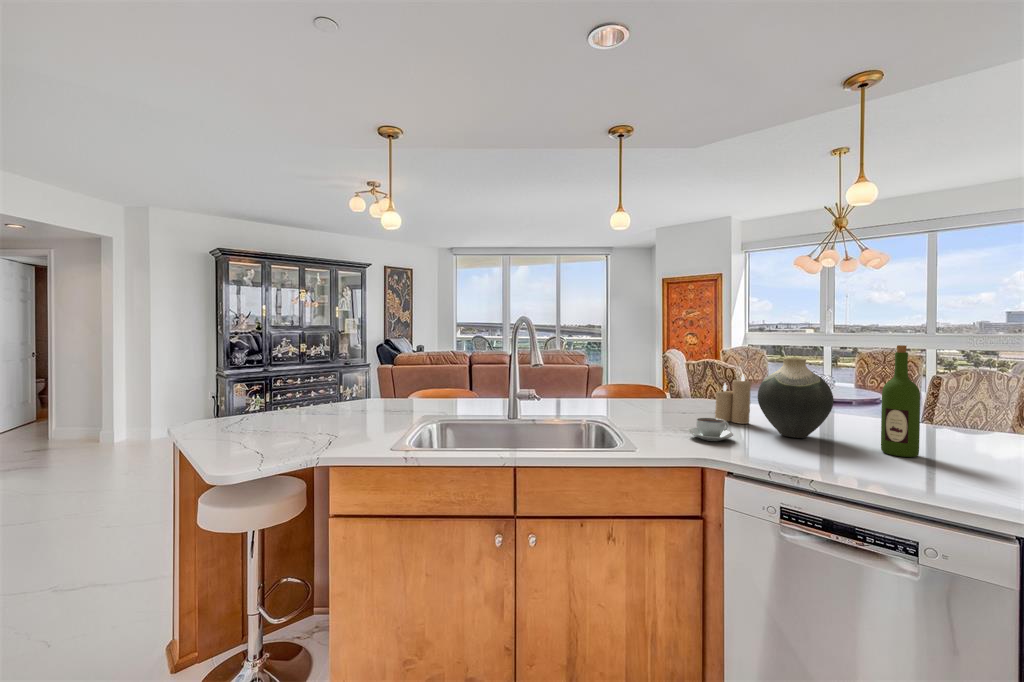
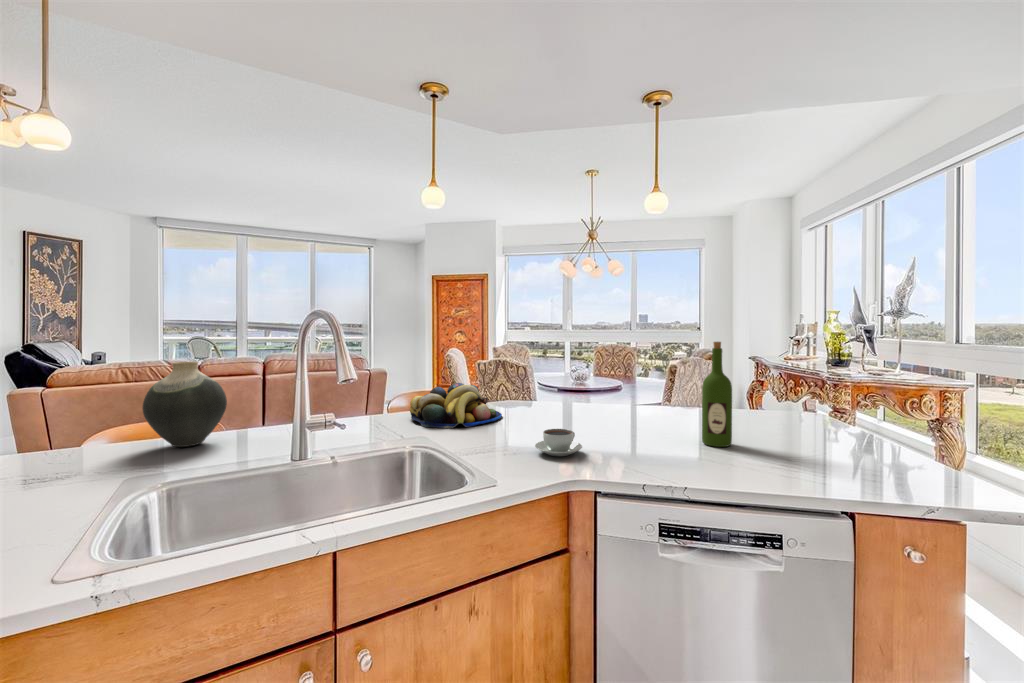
vase: present [758,358,834,438] -> present [142,362,227,447]
candle: present [715,375,751,424] -> none [542,375,577,429]
fruit bowl: none [604,377,684,413] -> present [410,383,502,428]

